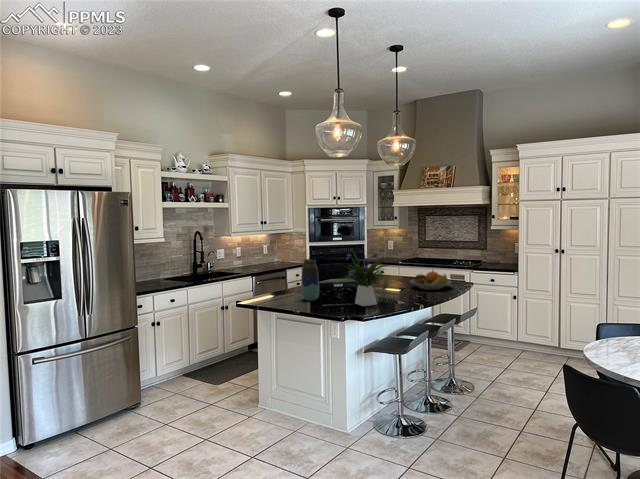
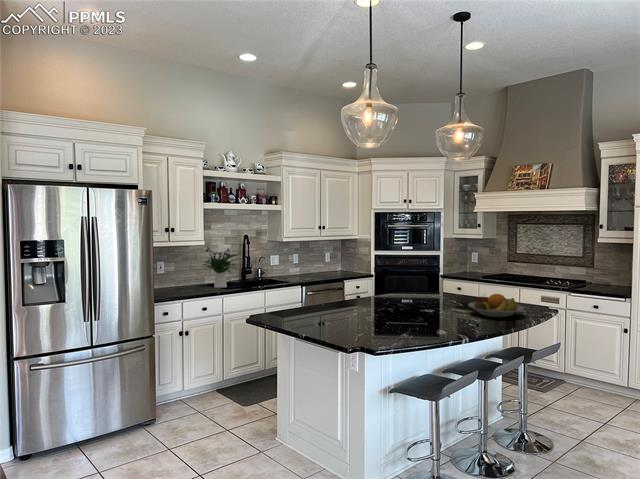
flower arrangement: present [343,251,389,306] -> present [203,246,239,288]
vase: present [301,259,319,301] -> none [324,271,345,322]

